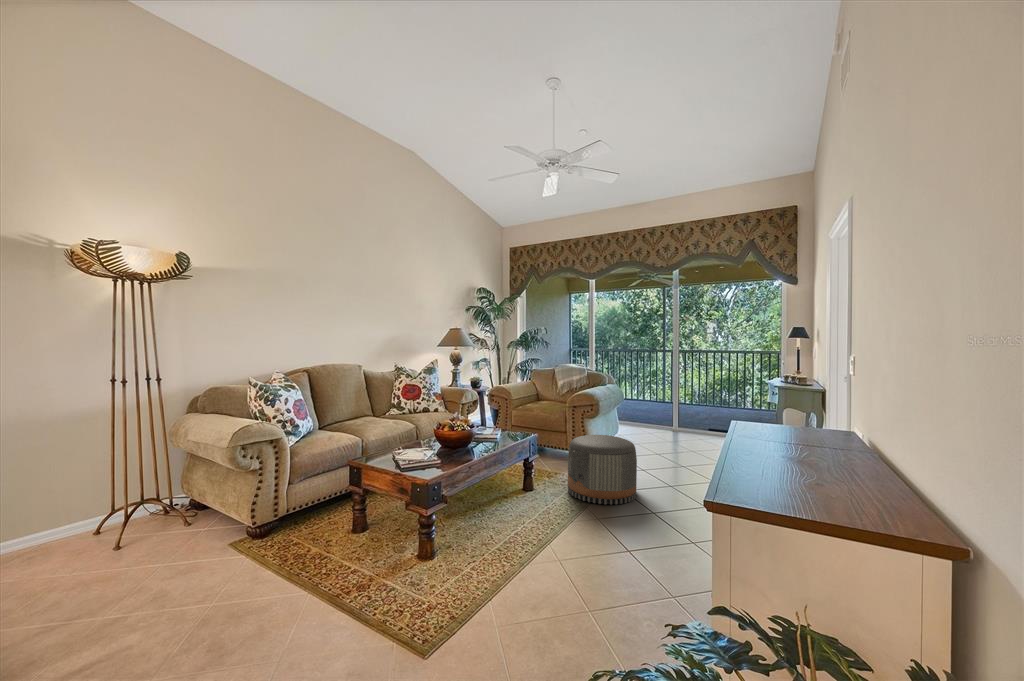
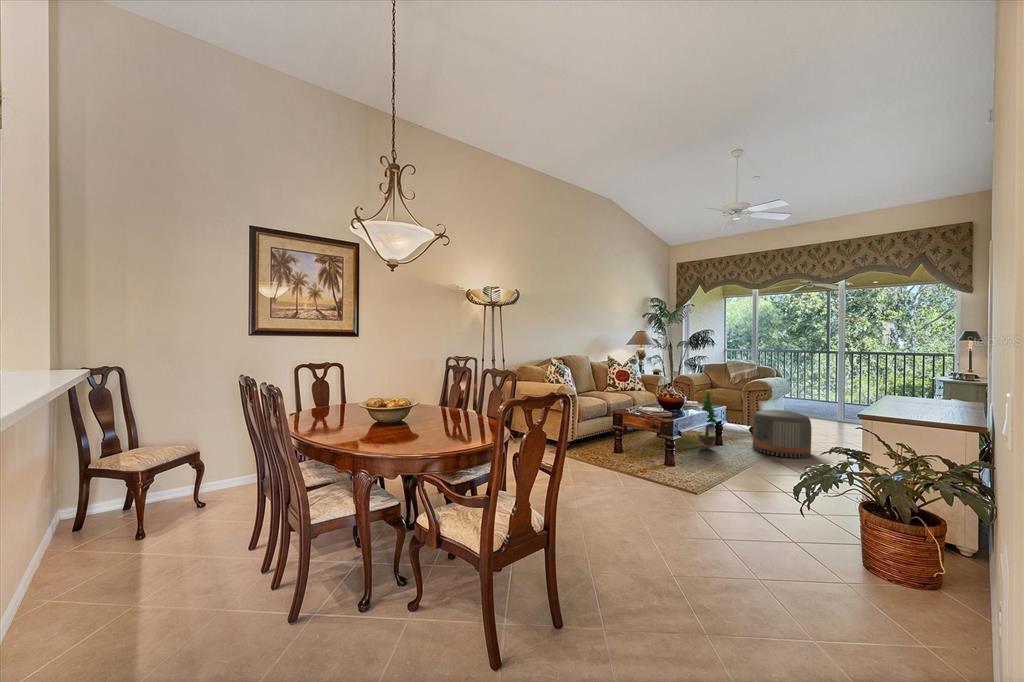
potted tree: none [492,415,522,498] -> present [698,392,718,448]

